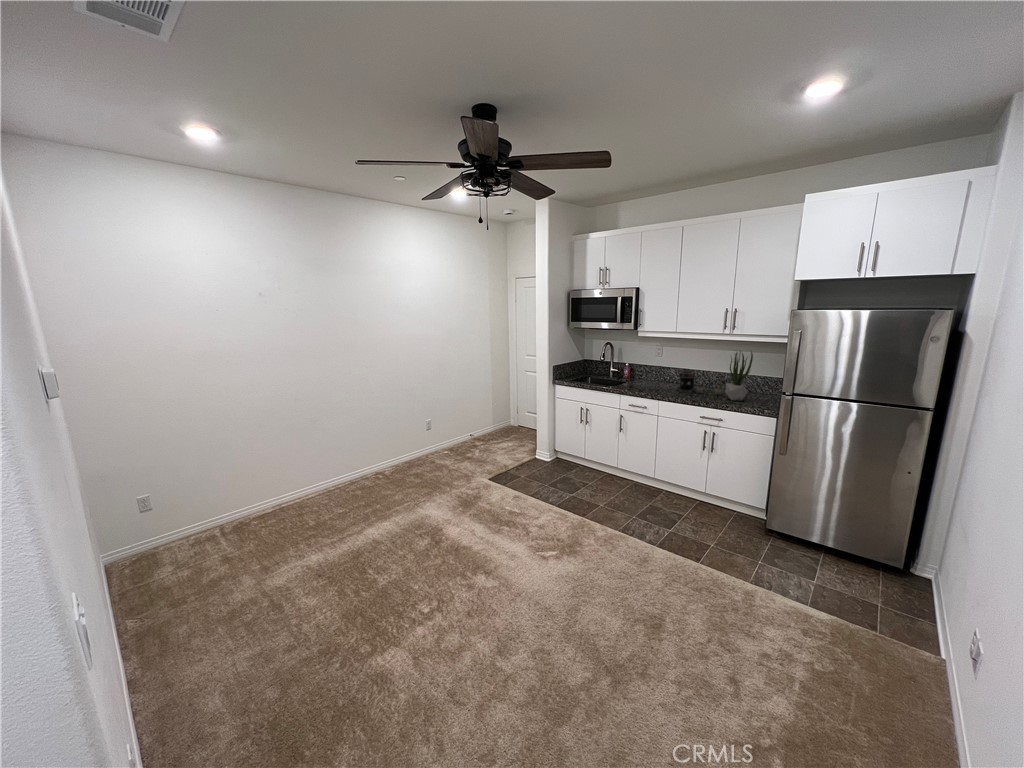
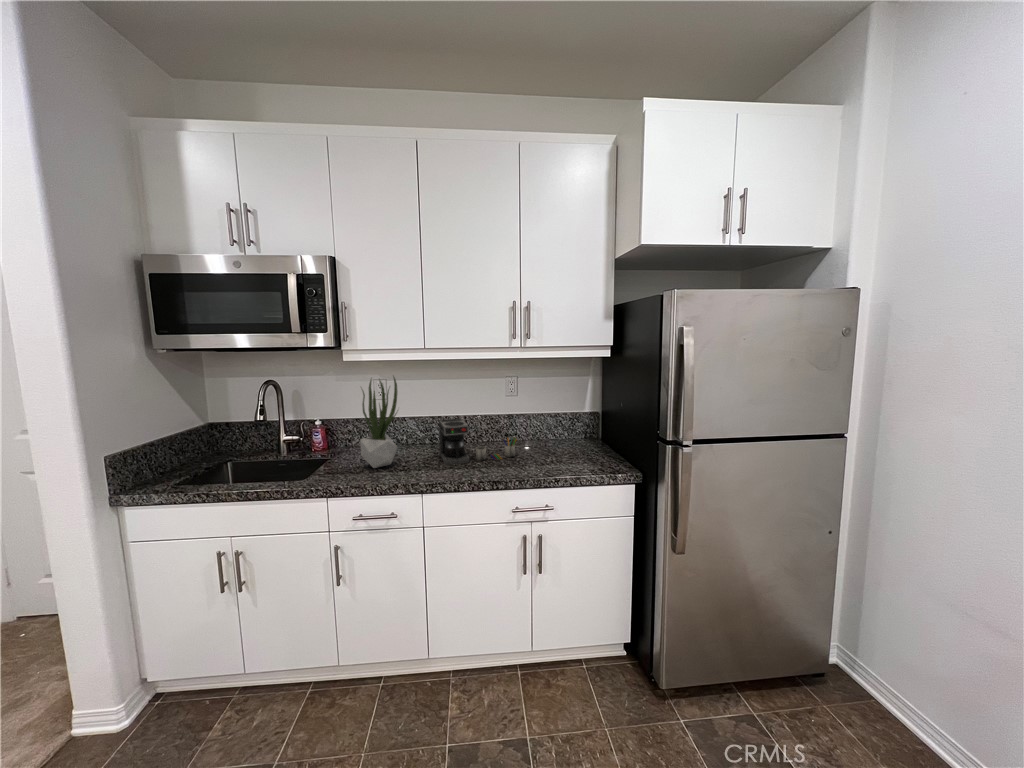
potted plant: present [725,351,753,401] -> present [360,377,397,468]

